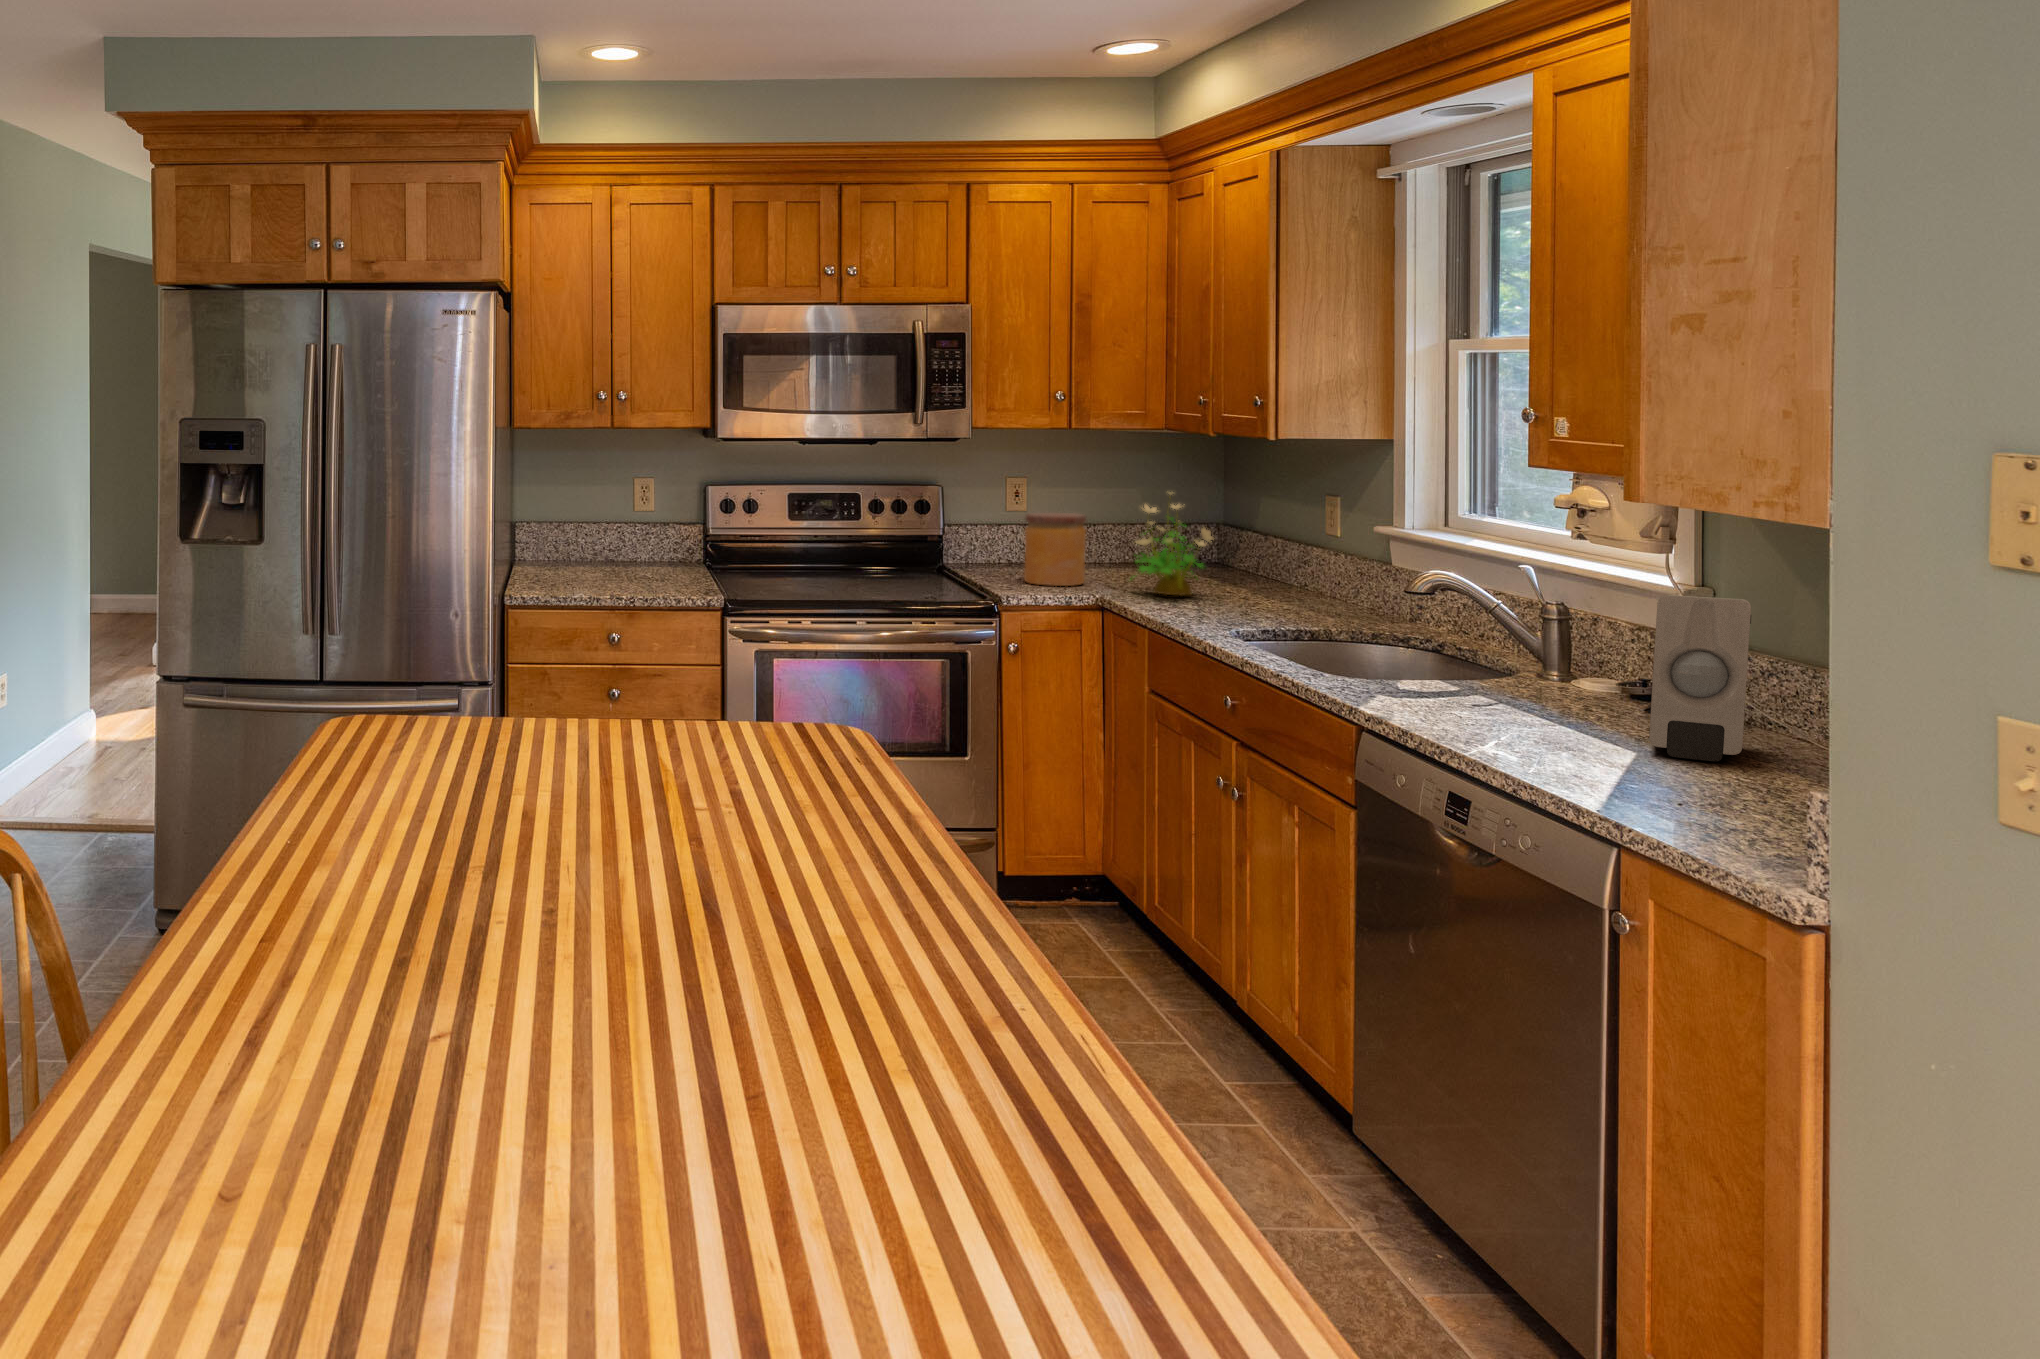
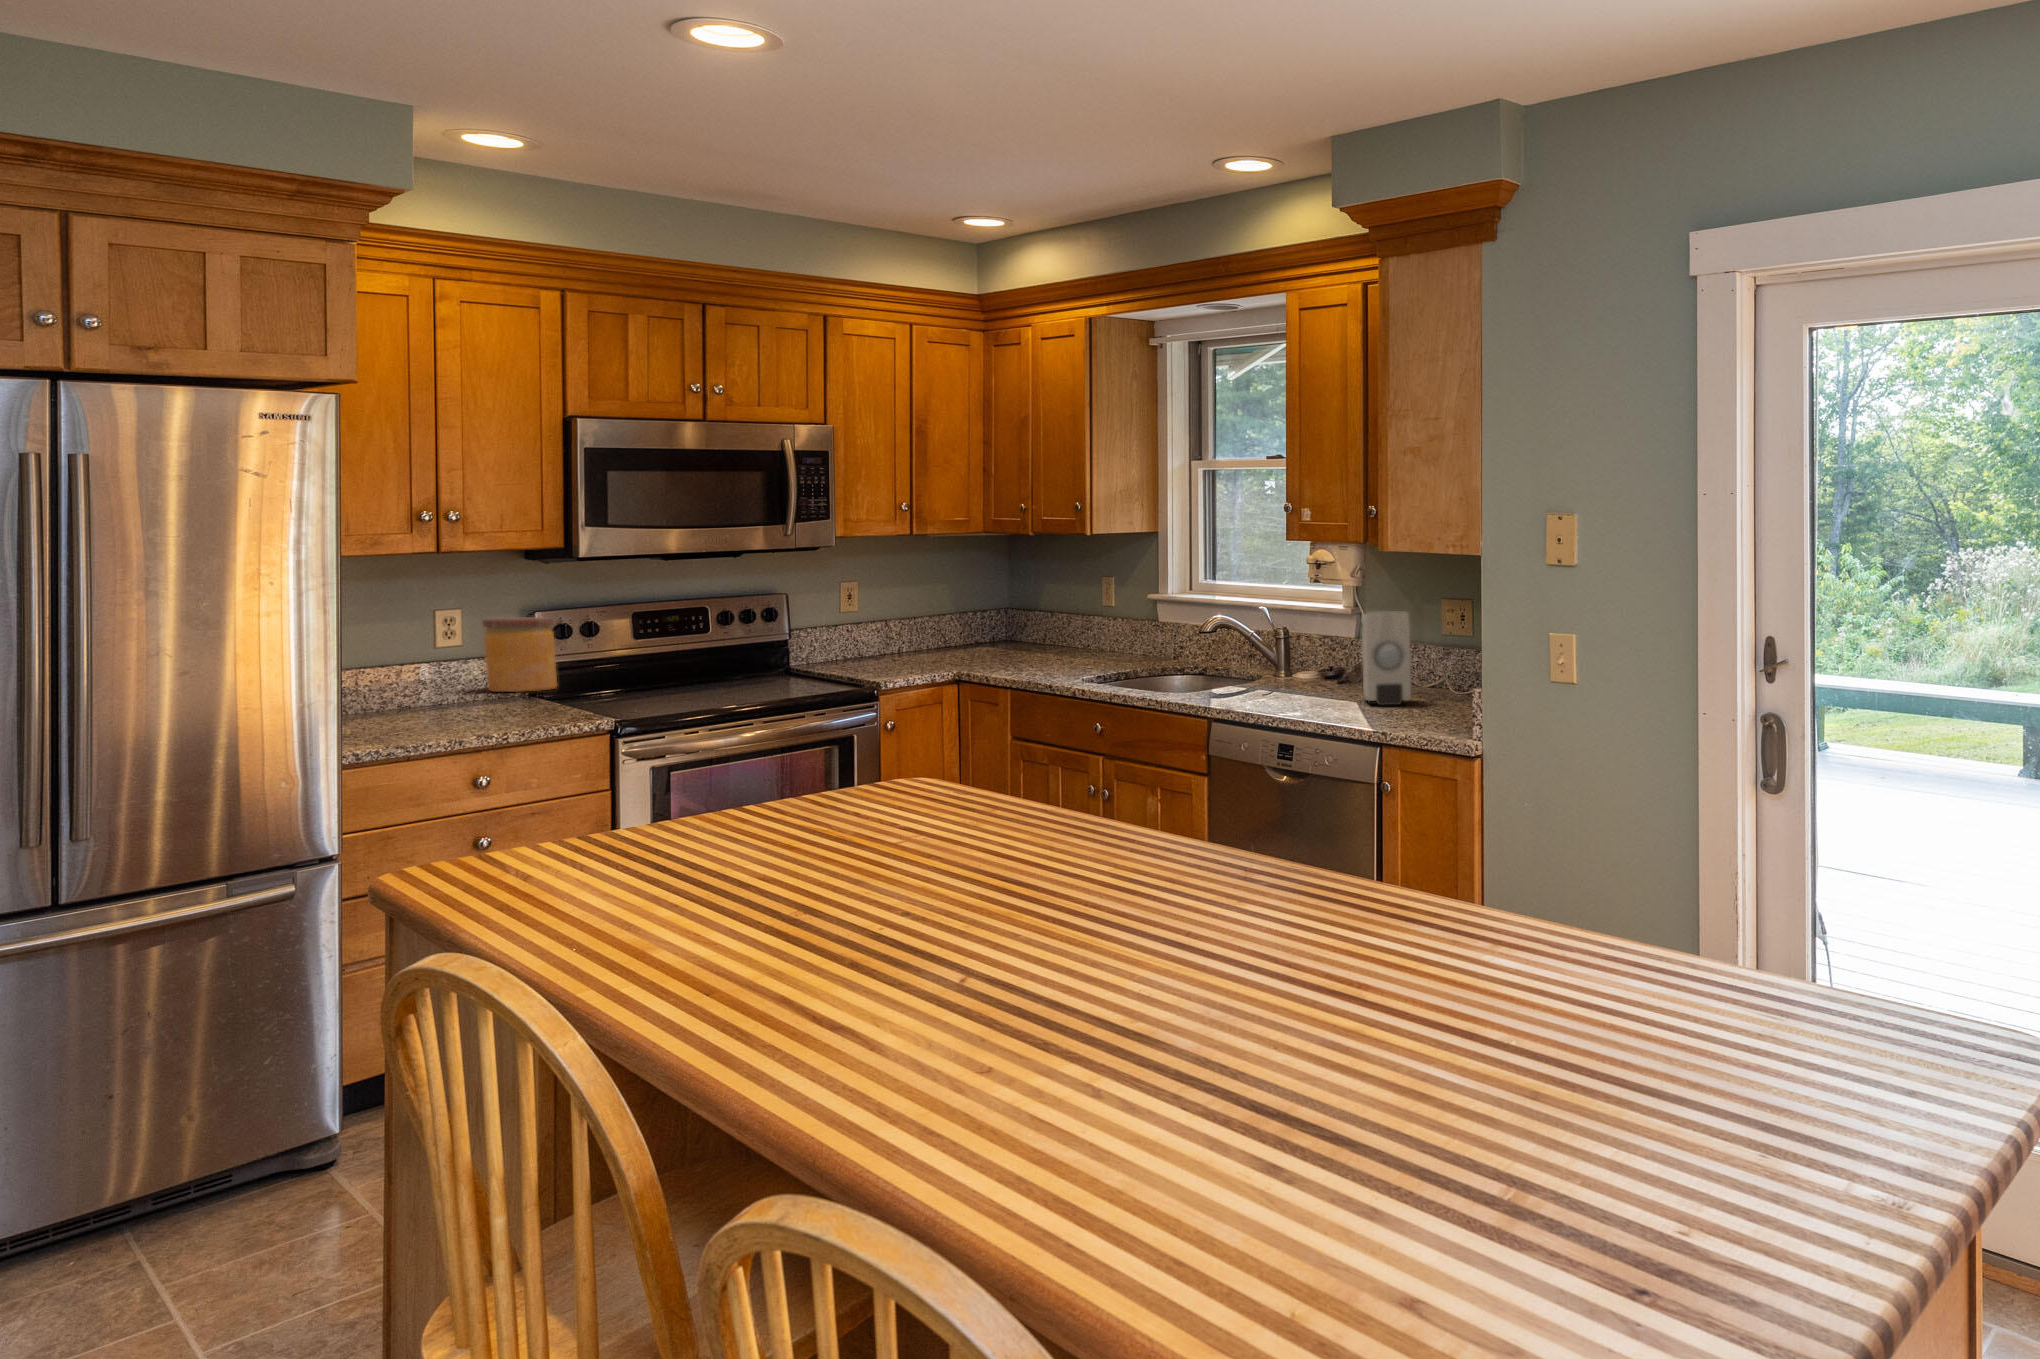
potted plant: present [1130,497,1213,595] -> none [972,583,1036,664]
jar: present [1024,513,1086,586] -> present [482,617,557,692]

